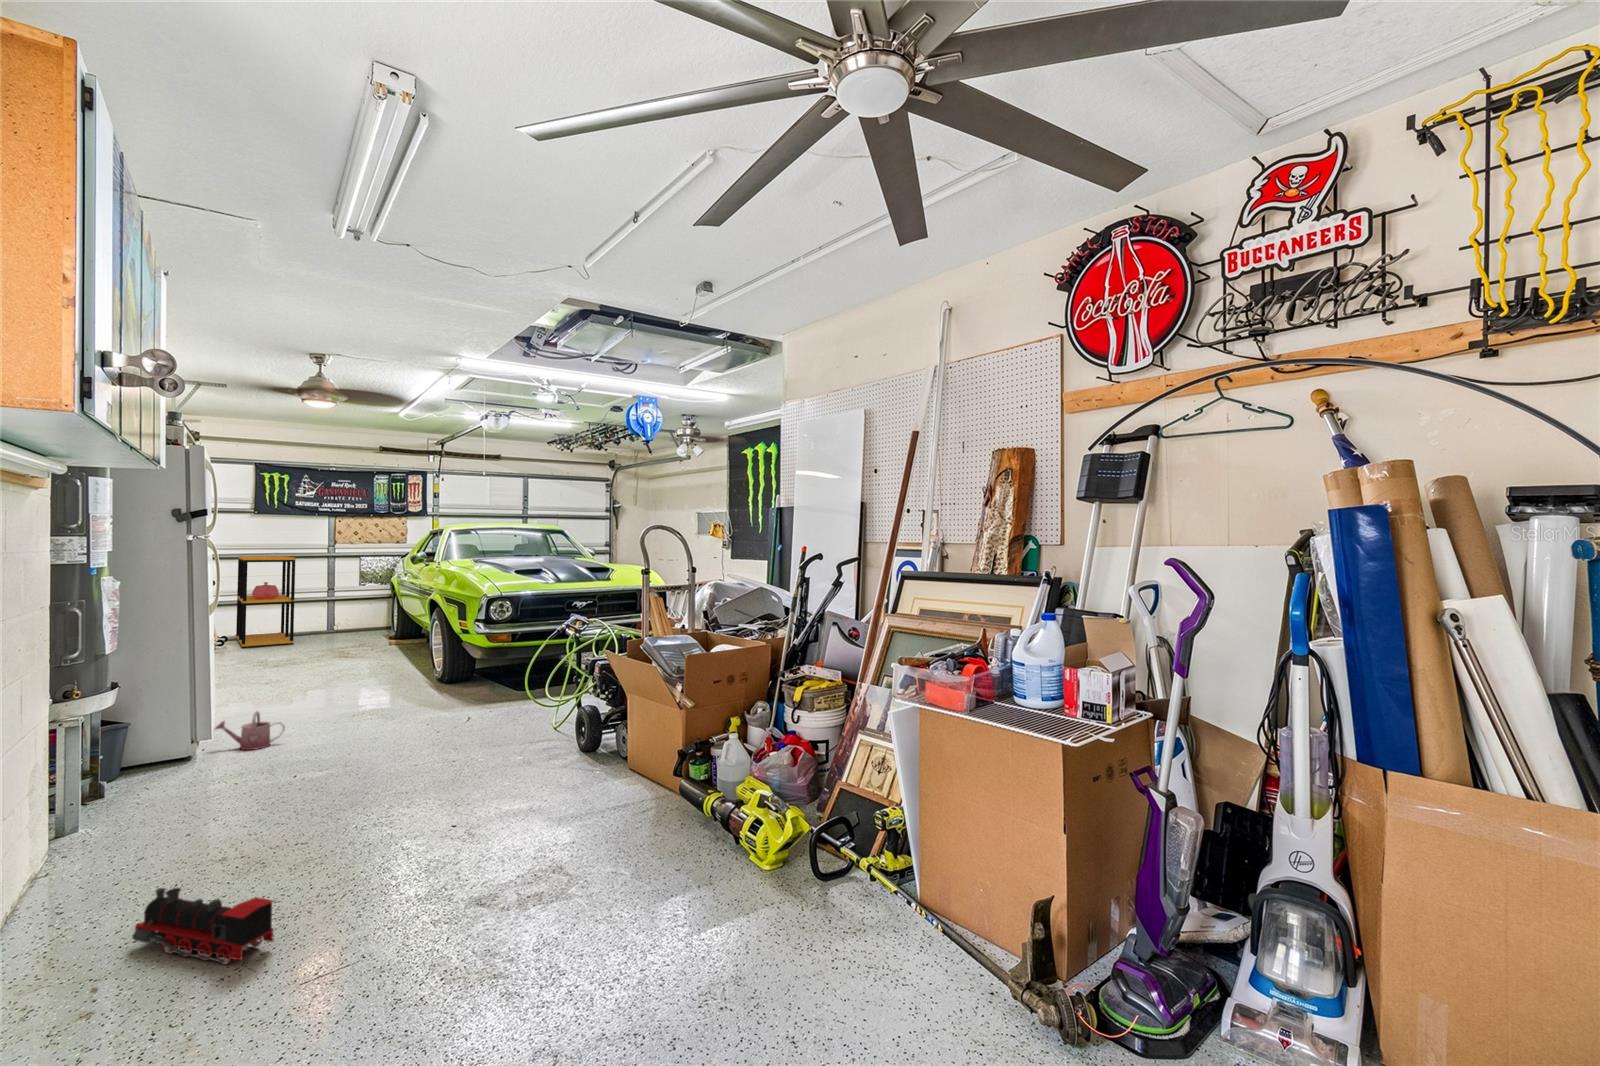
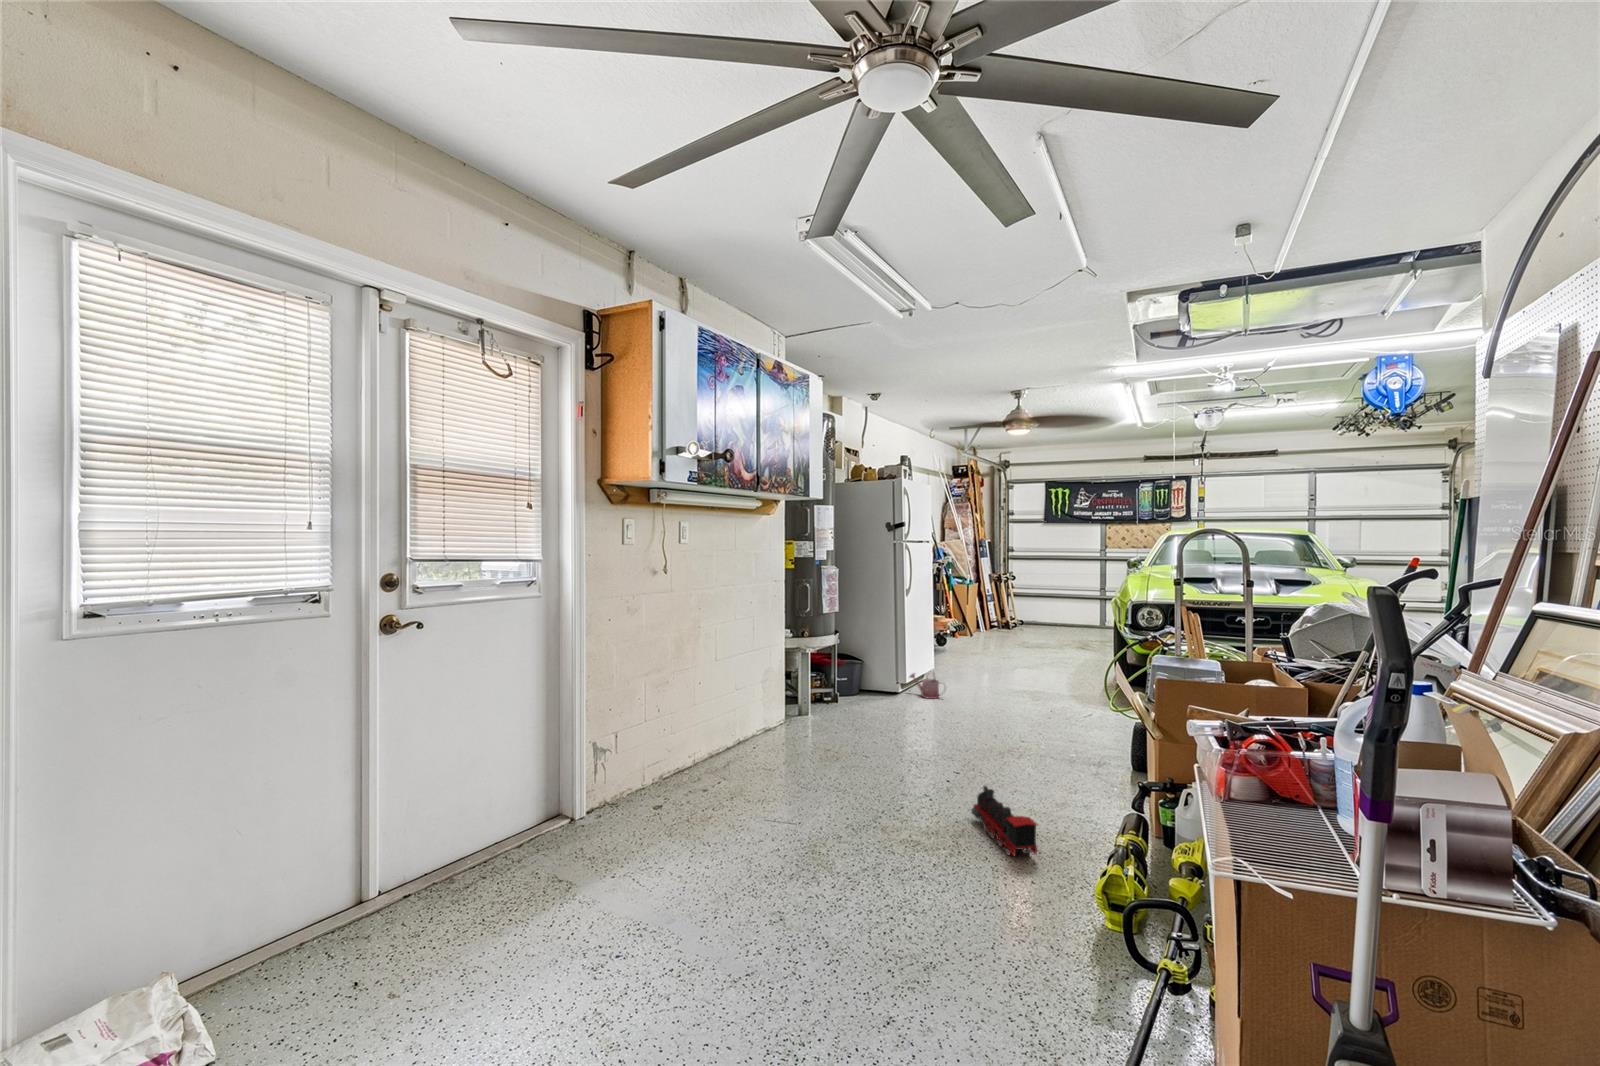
shelving unit: present [236,556,295,649] -> none [1028,557,1068,633]
toy train: present [133,888,274,965] -> present [971,786,1037,856]

